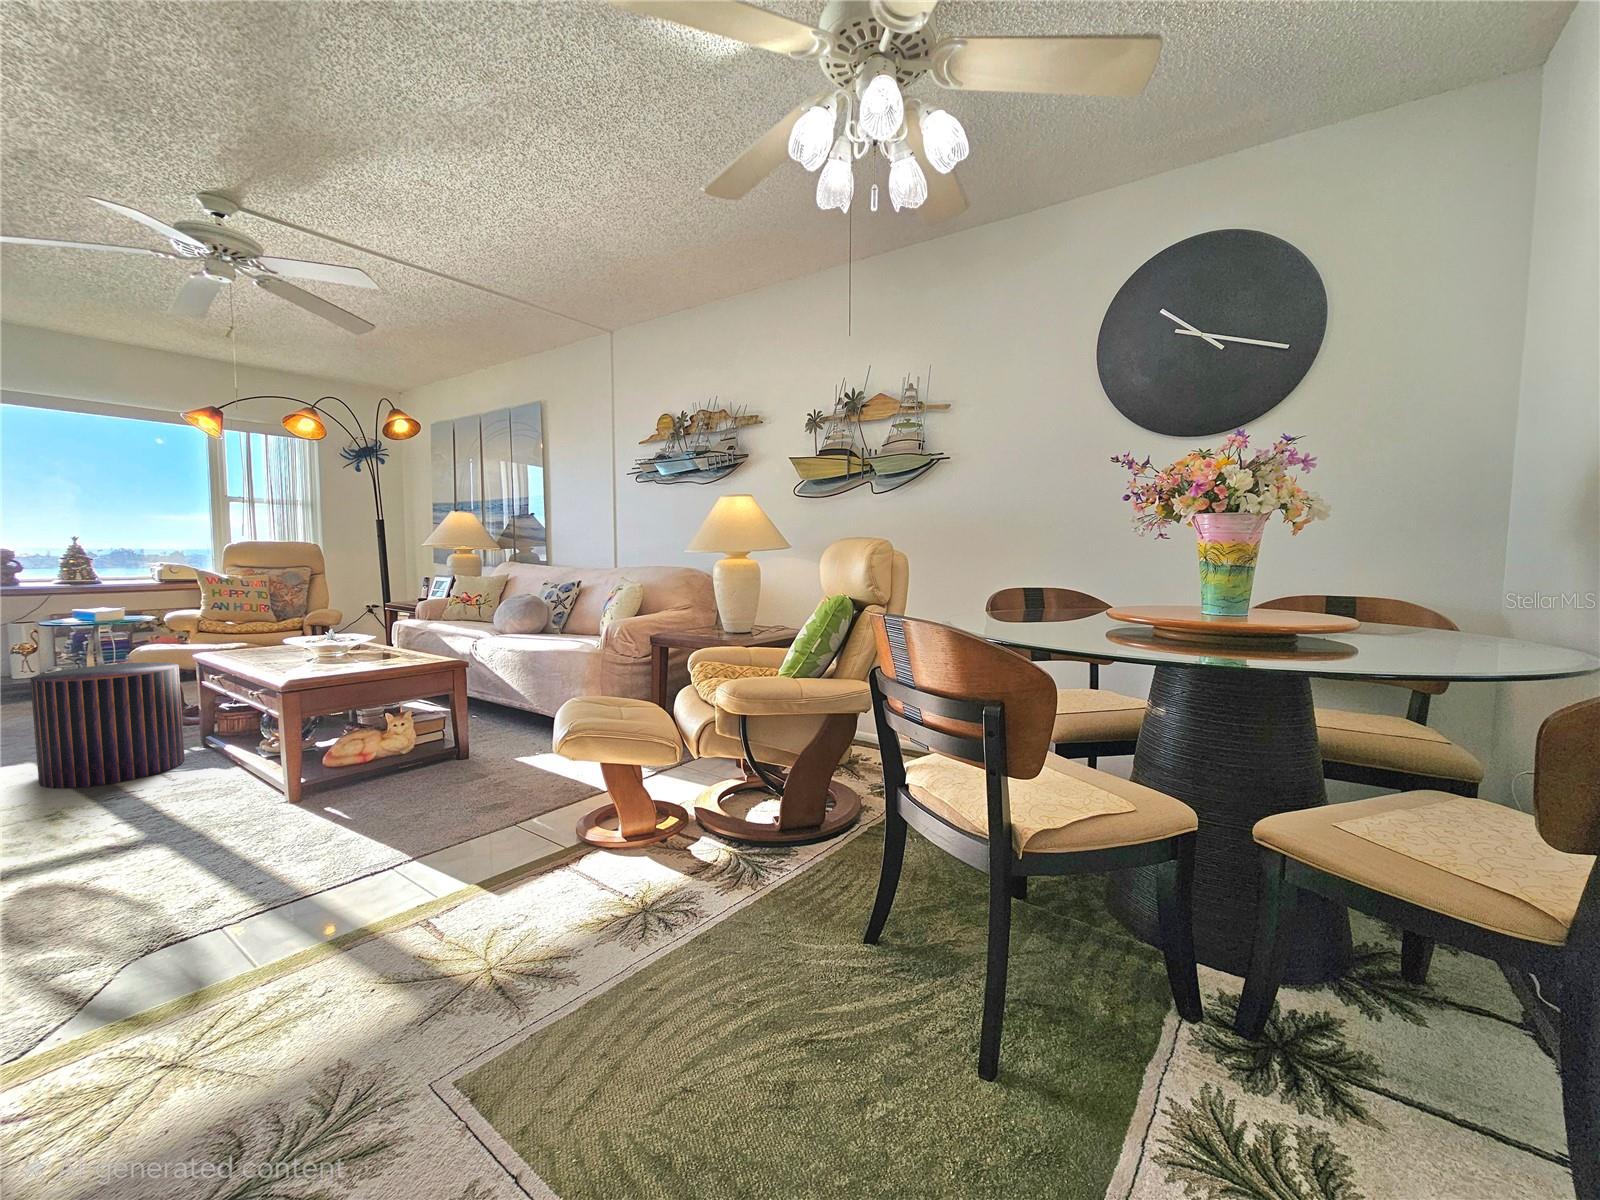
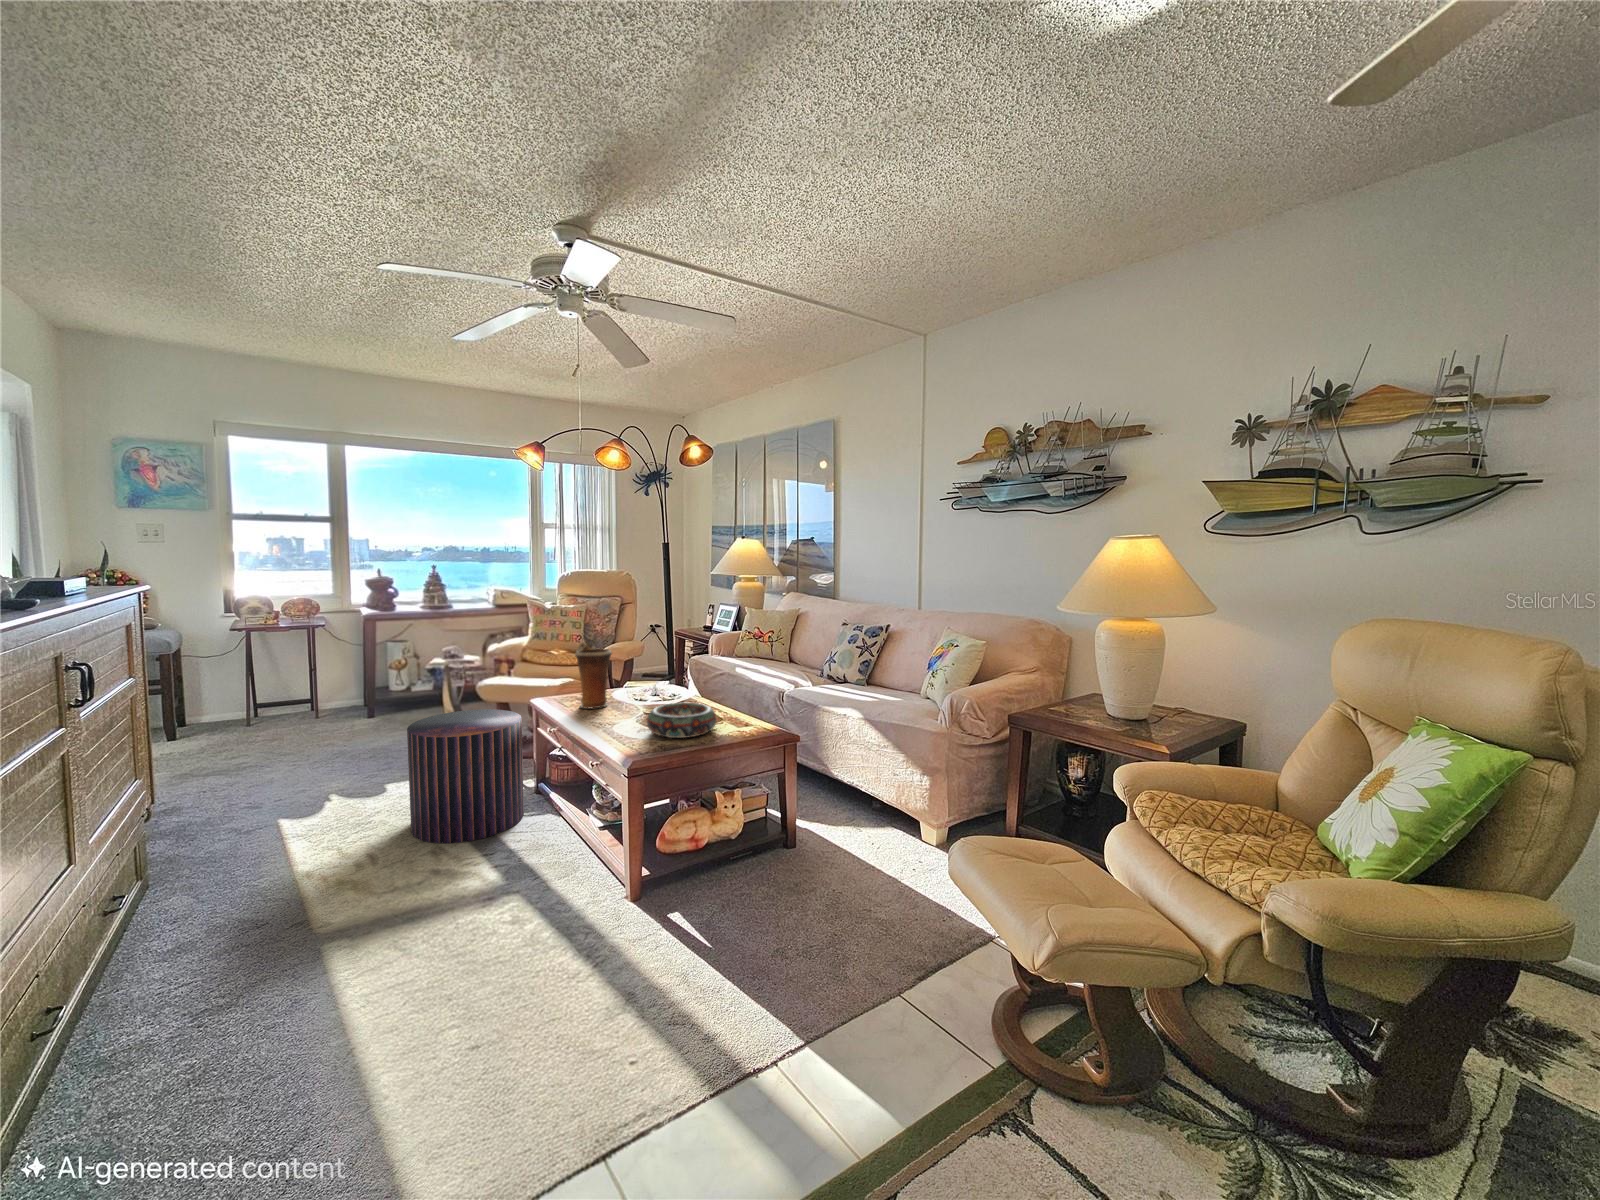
vase: none [241,592,285,654] -> present [575,642,612,709]
decorative bowl: none [314,638,388,664] -> present [647,703,716,738]

